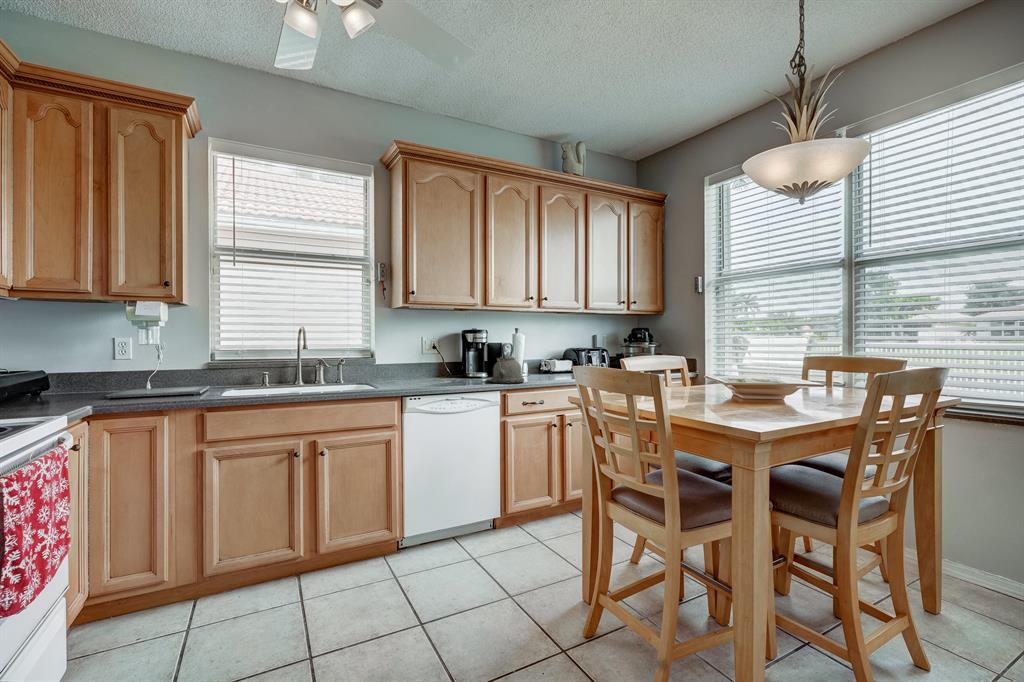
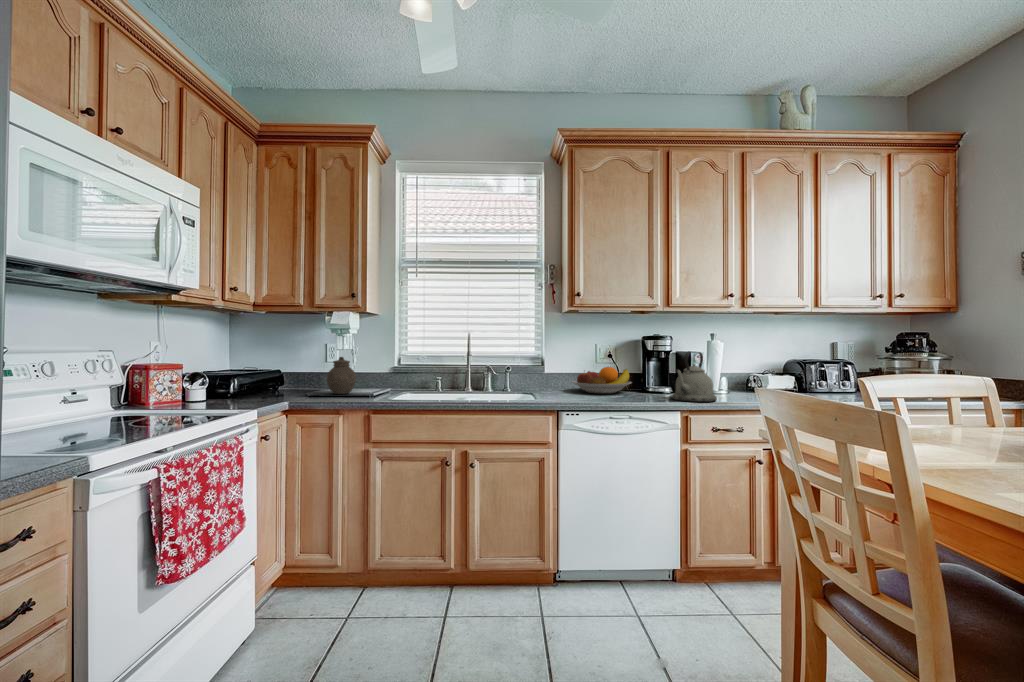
jar: none [133,353,171,395] -> present [327,357,356,394]
fruit bowl: none [402,357,456,381] -> present [572,367,631,394]

